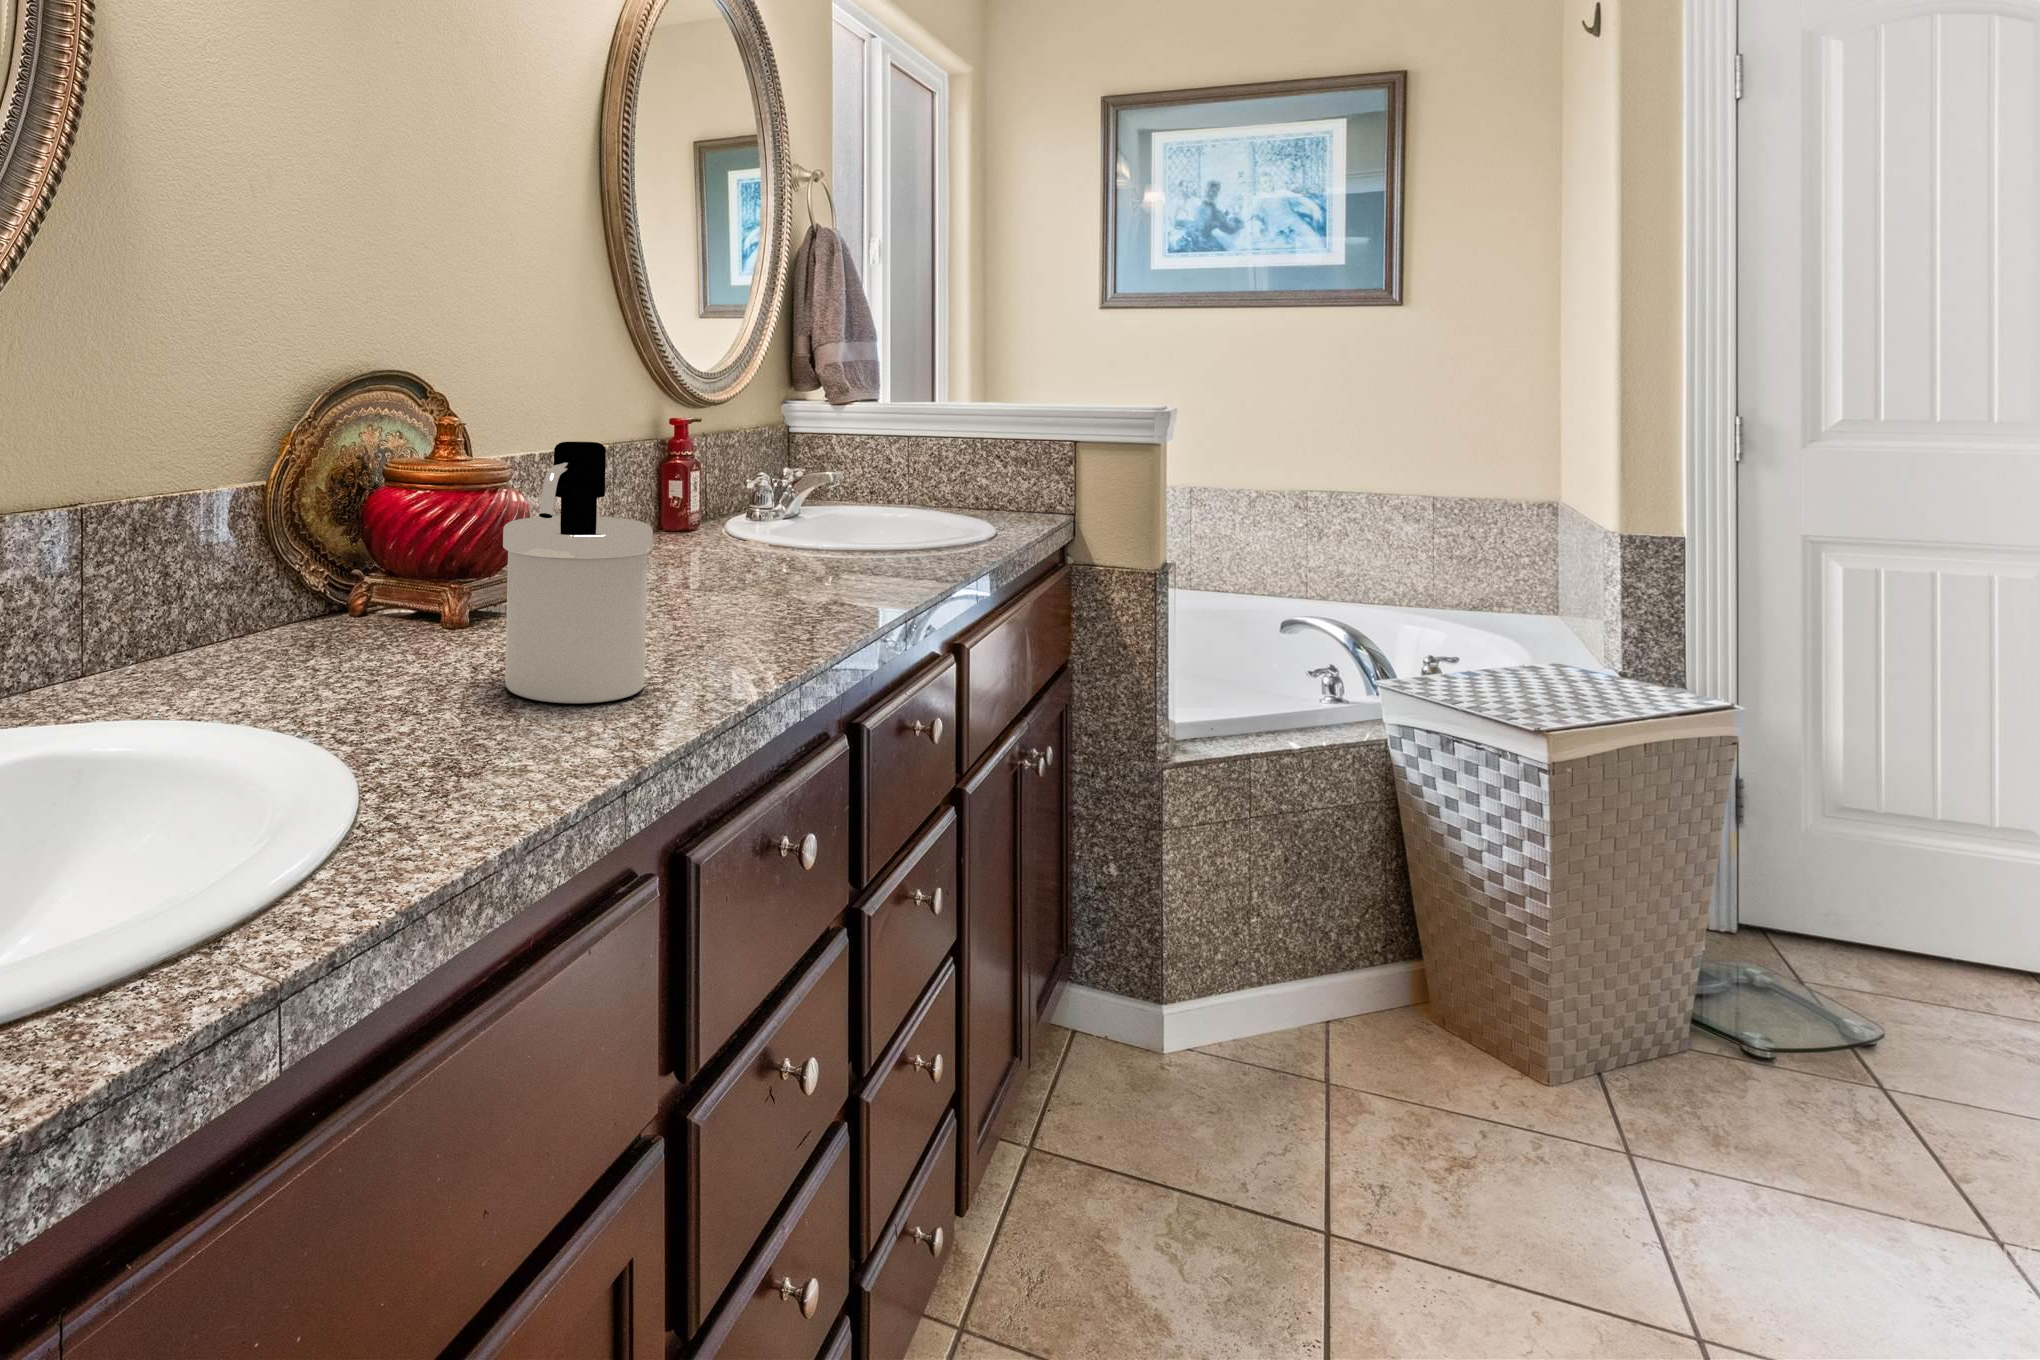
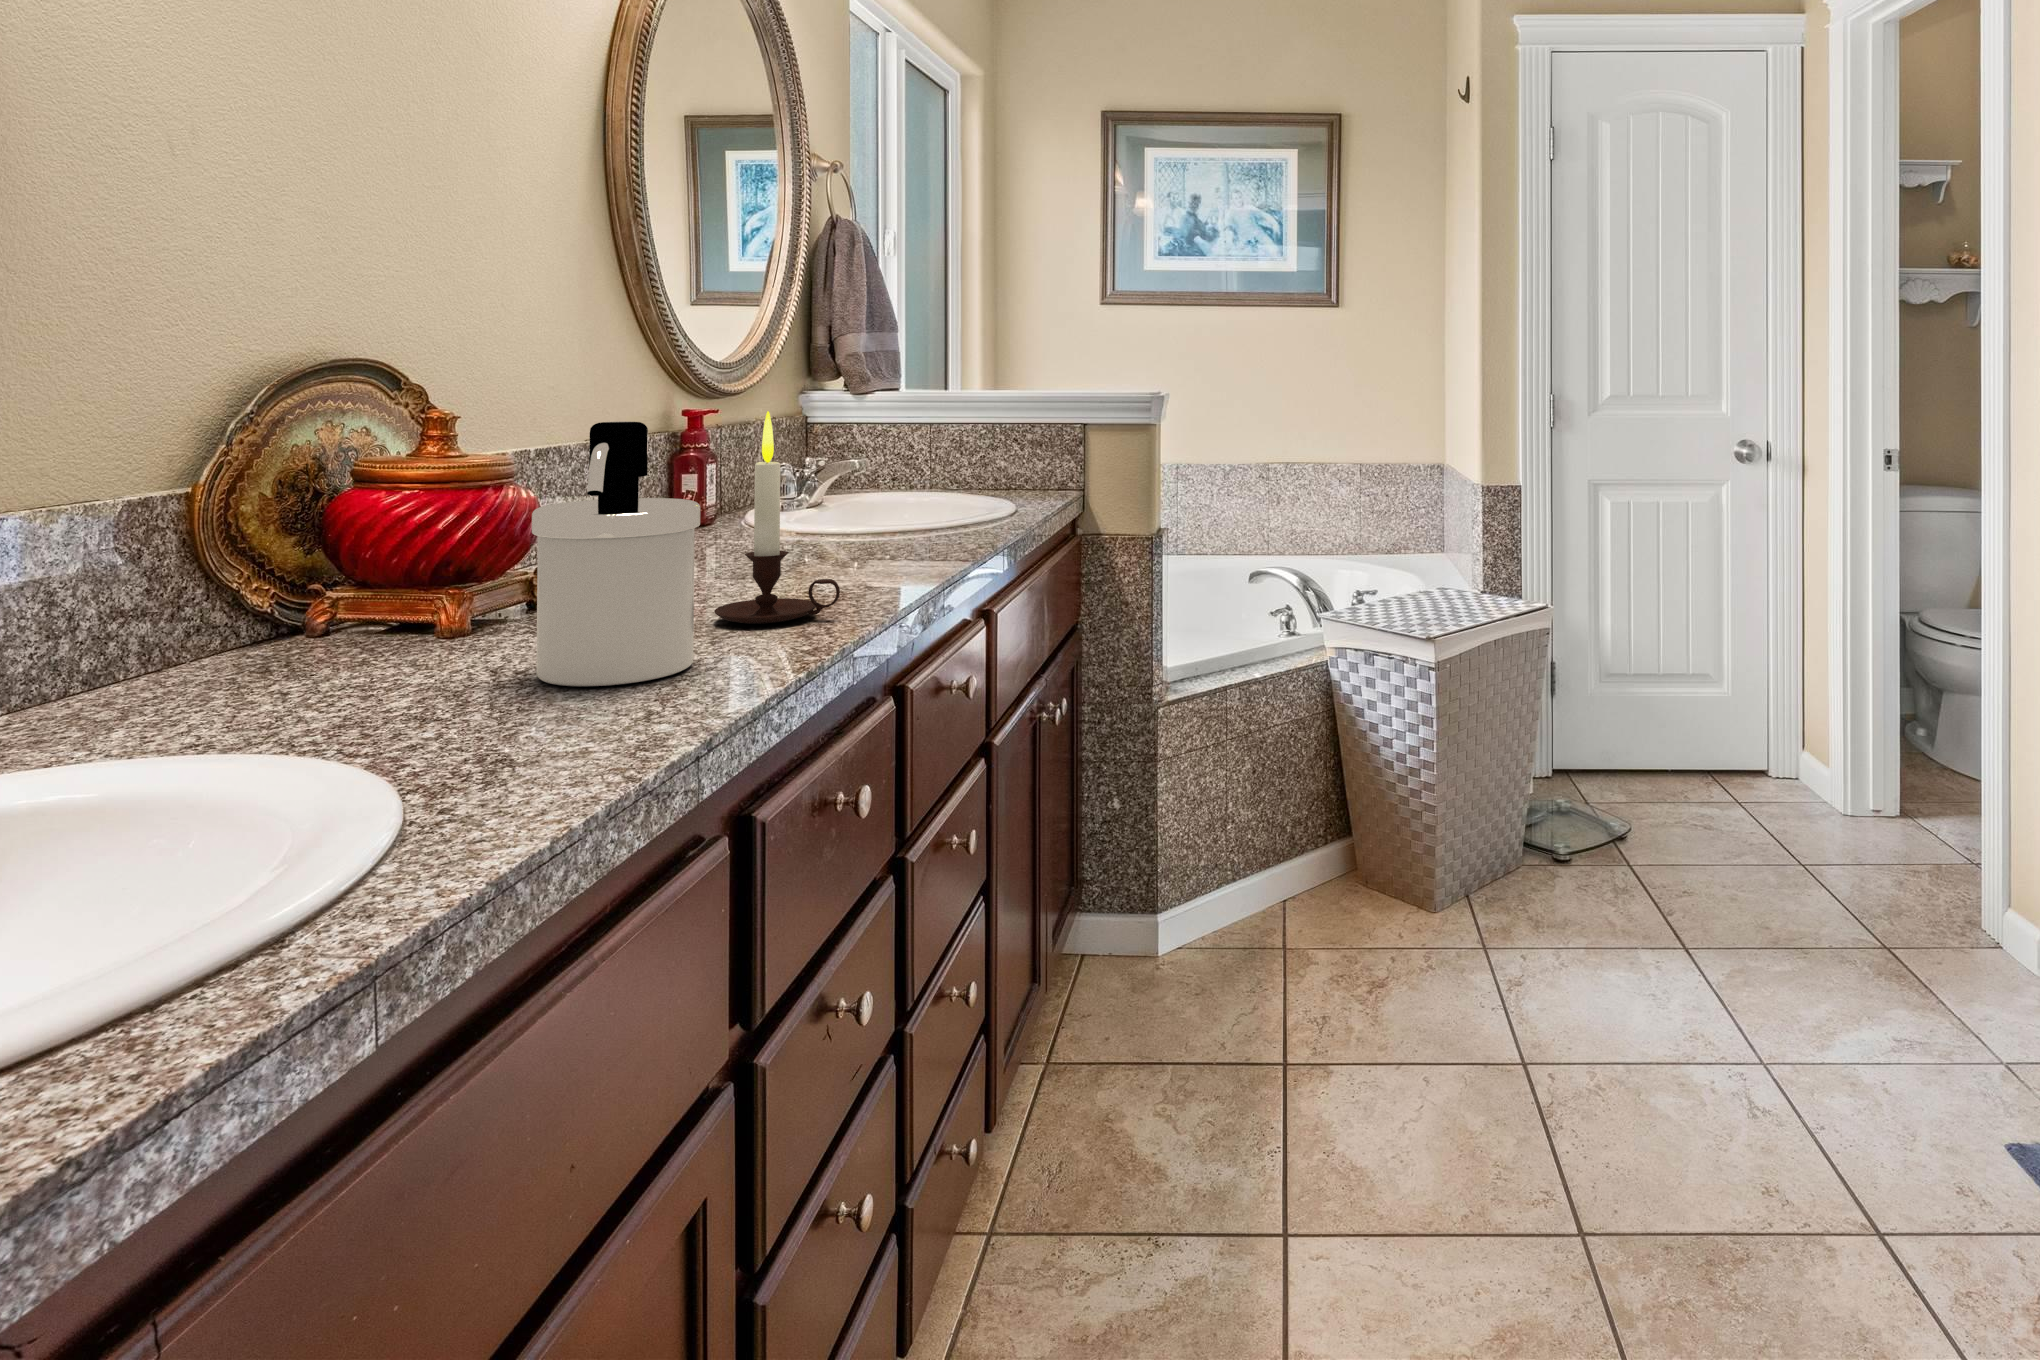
candle: none [677,432,796,650] -> present [714,411,840,624]

